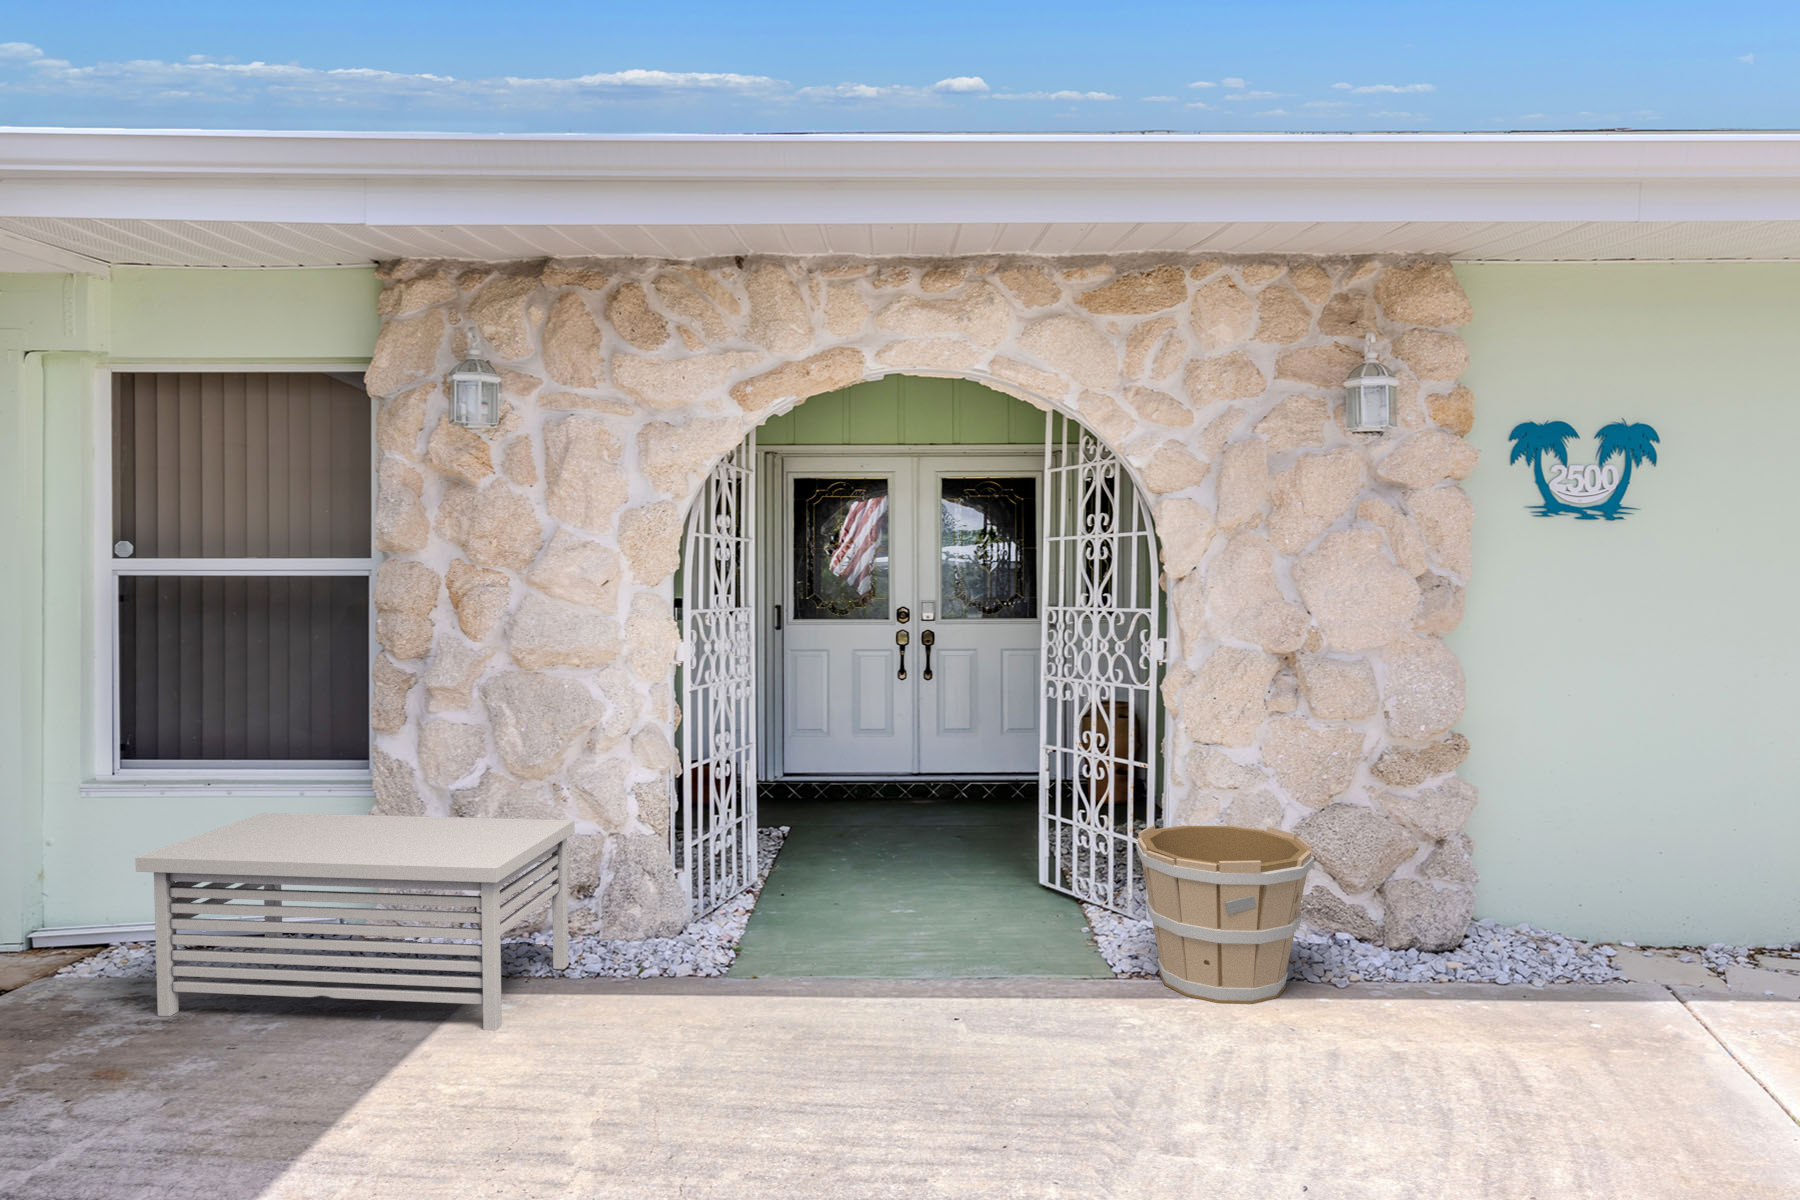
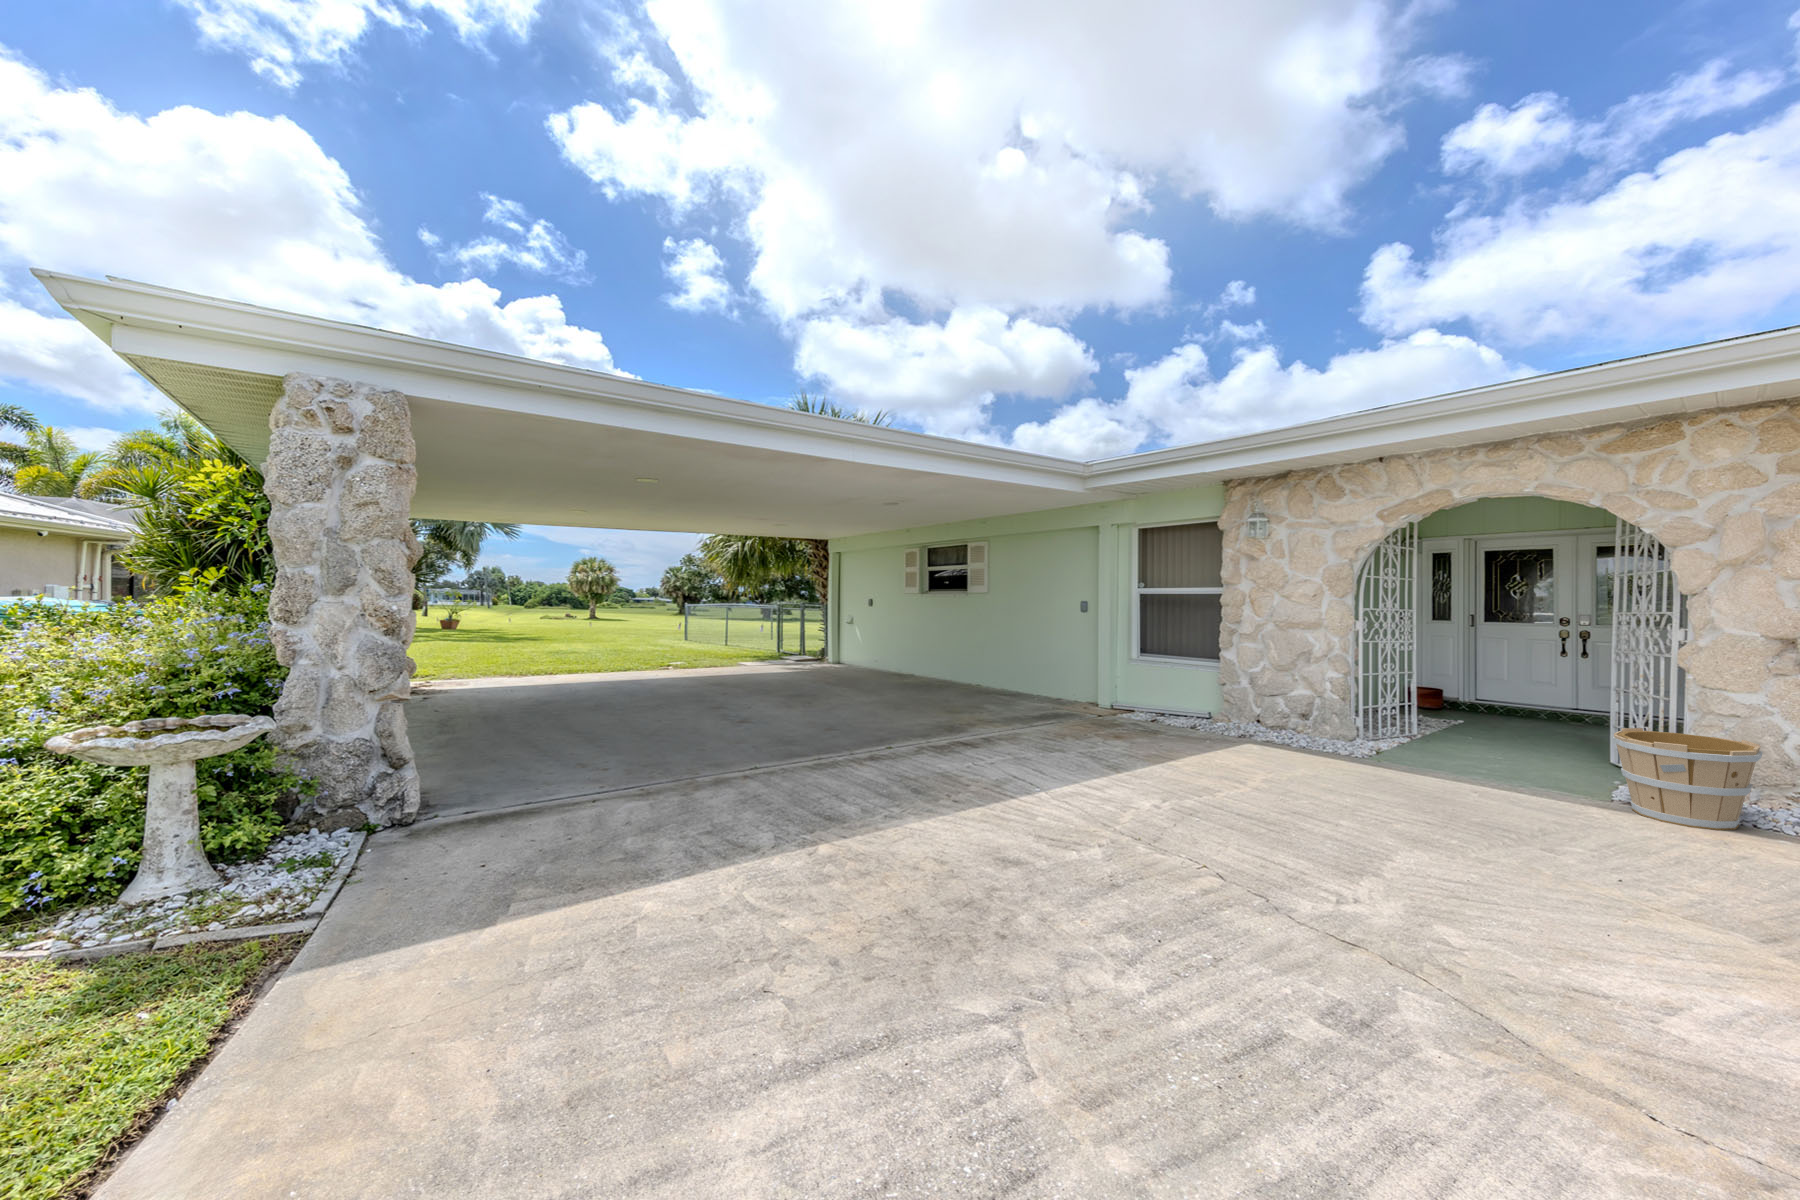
storage bench: present [135,813,575,1031] -> none [1147,674,1299,752]

